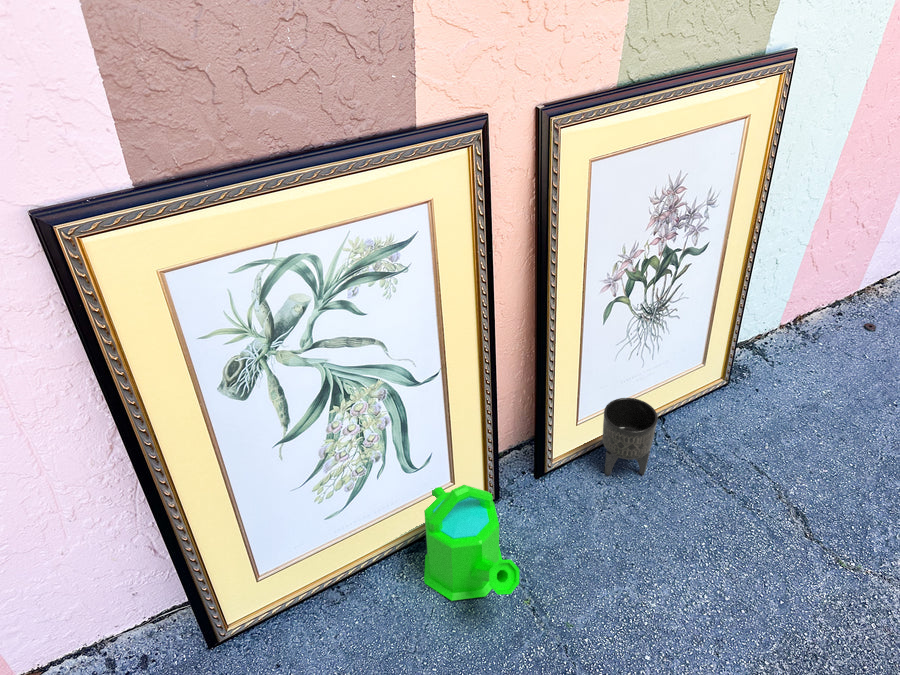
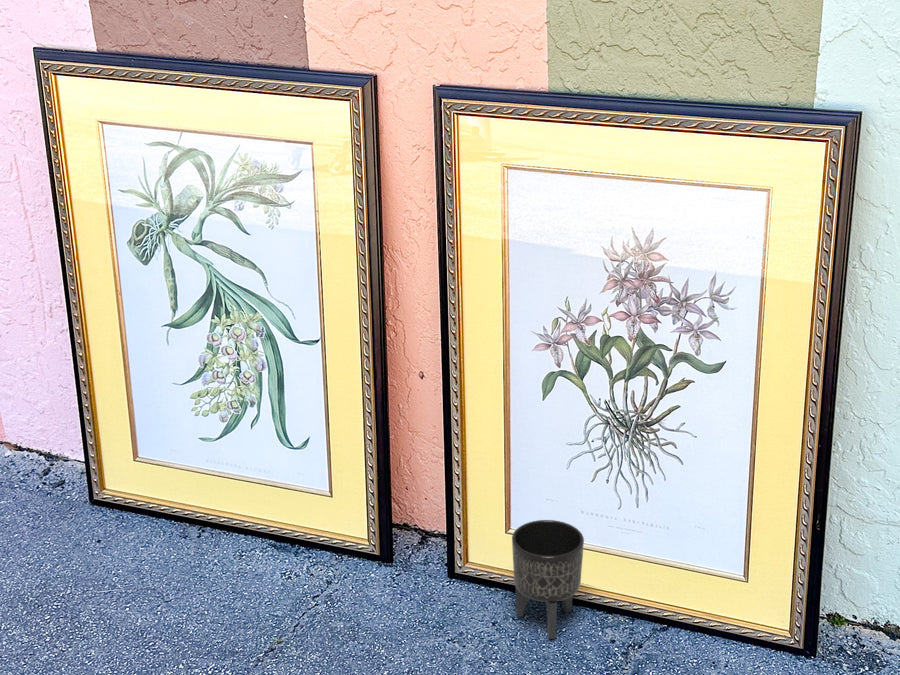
watering can: present [424,485,520,601] -> none [224,465,342,604]

